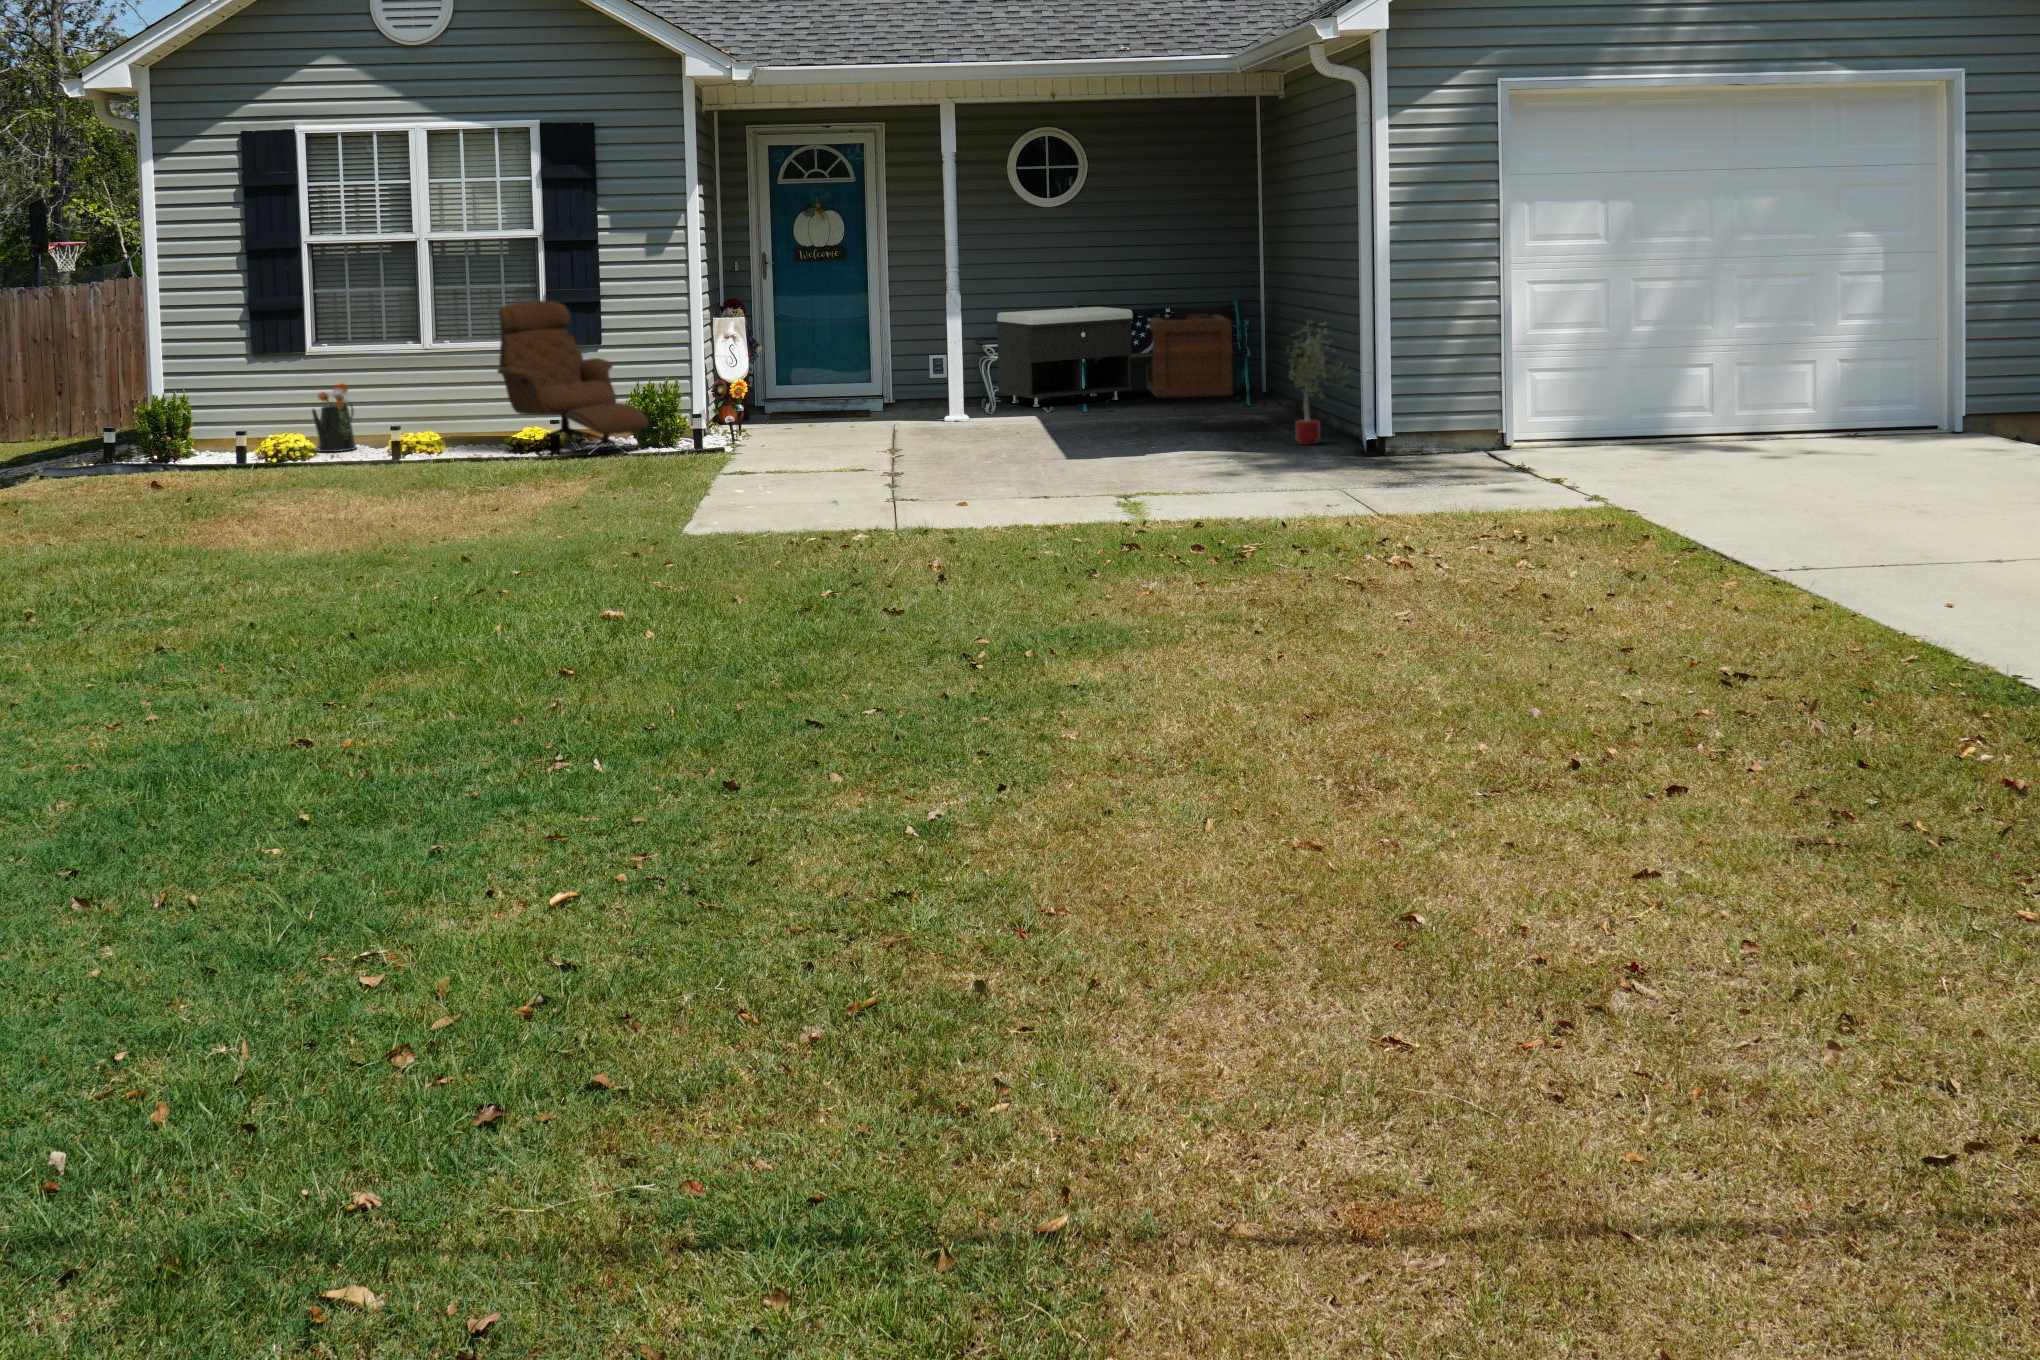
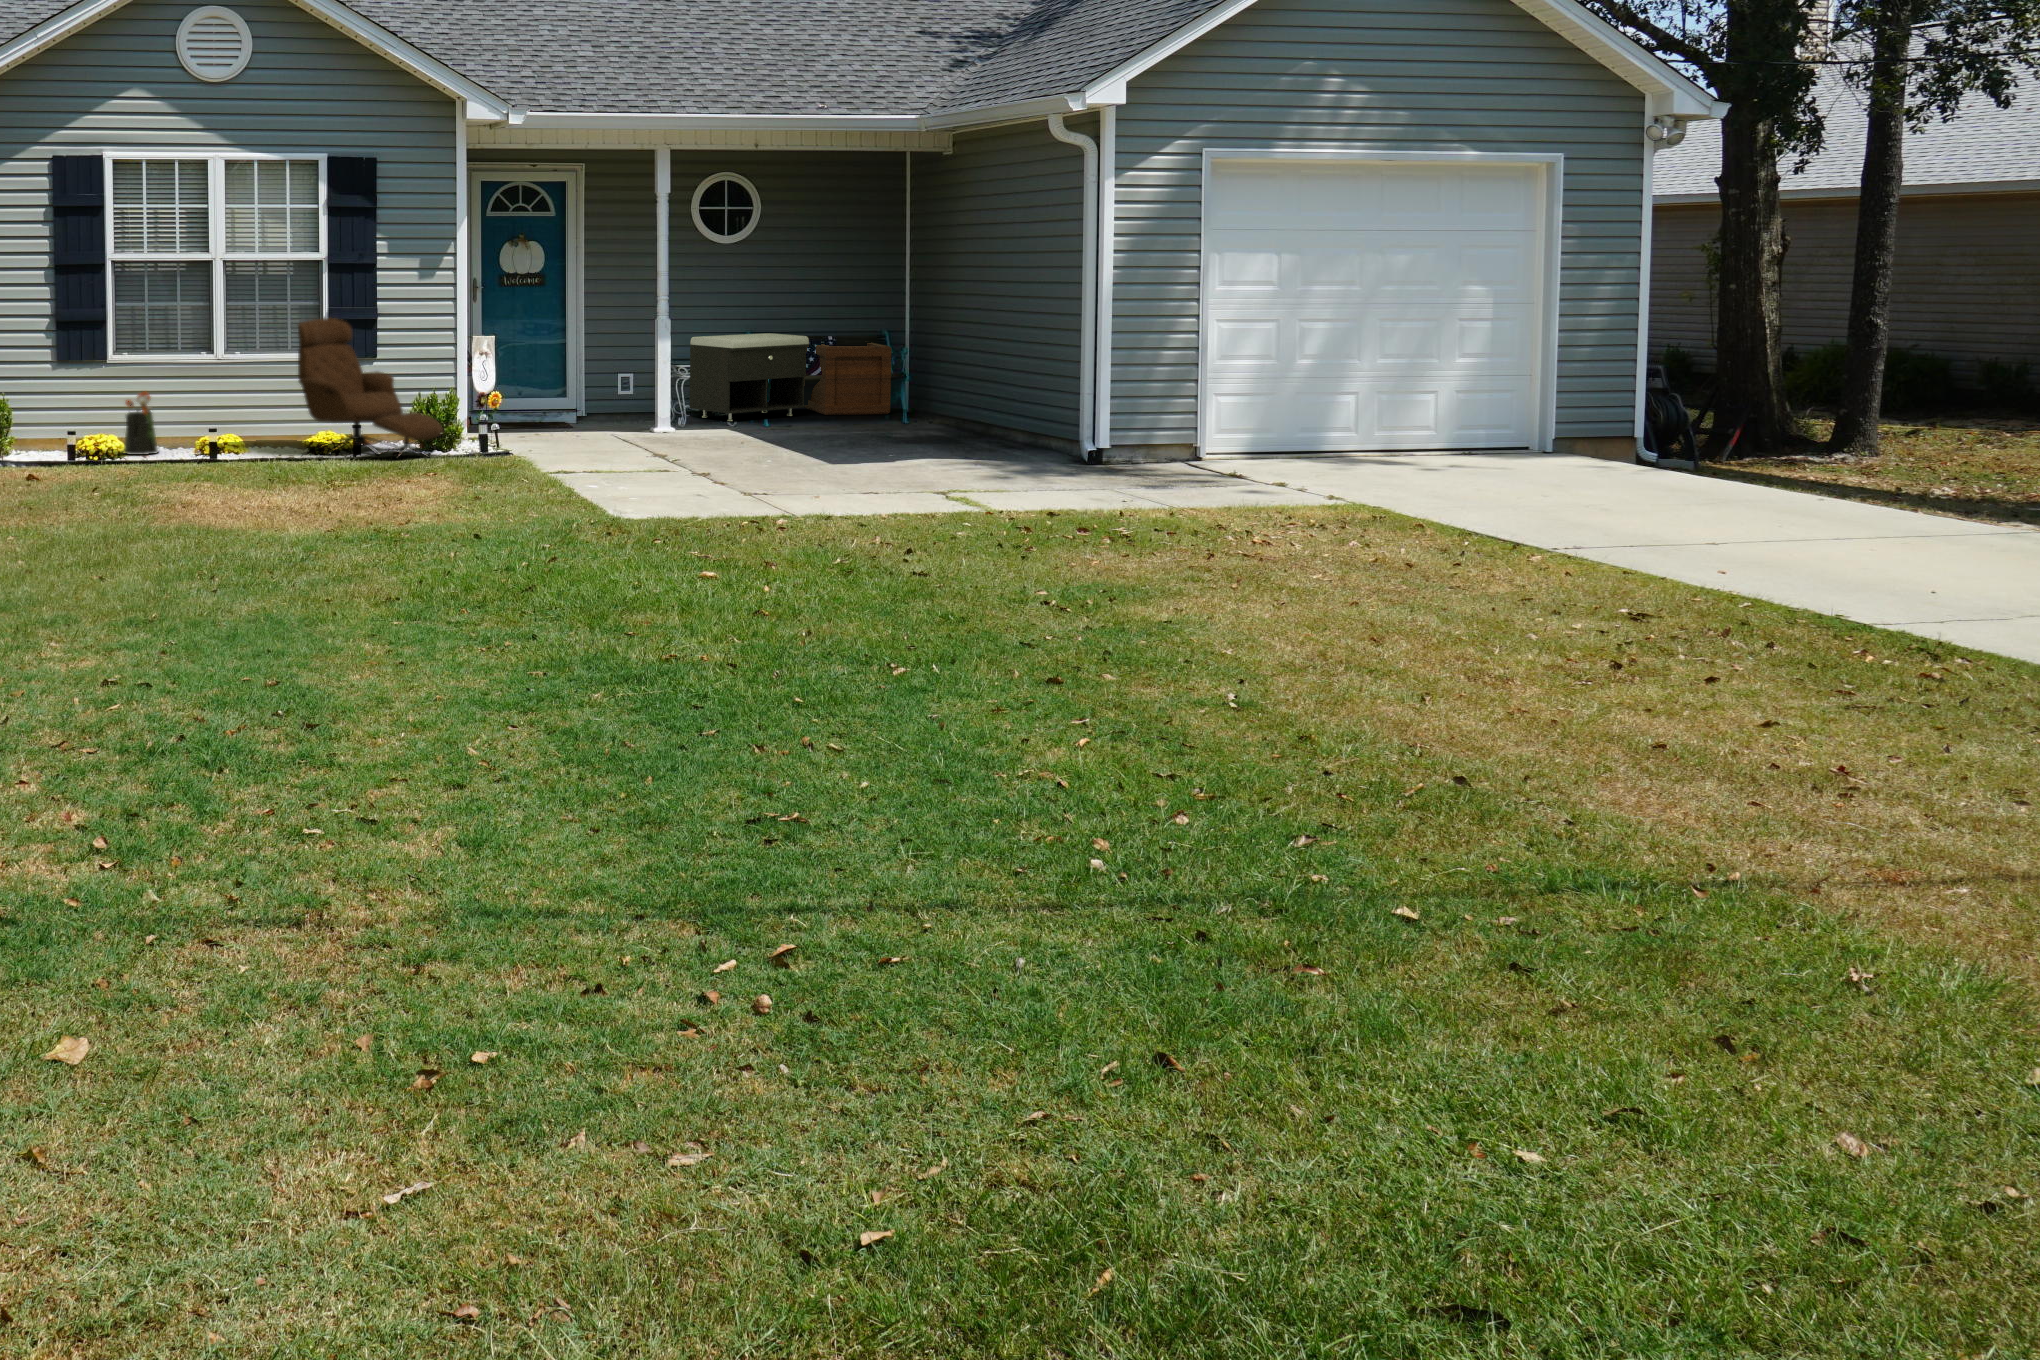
potted tree: present [1287,321,1350,445] -> none [1007,347,1067,454]

